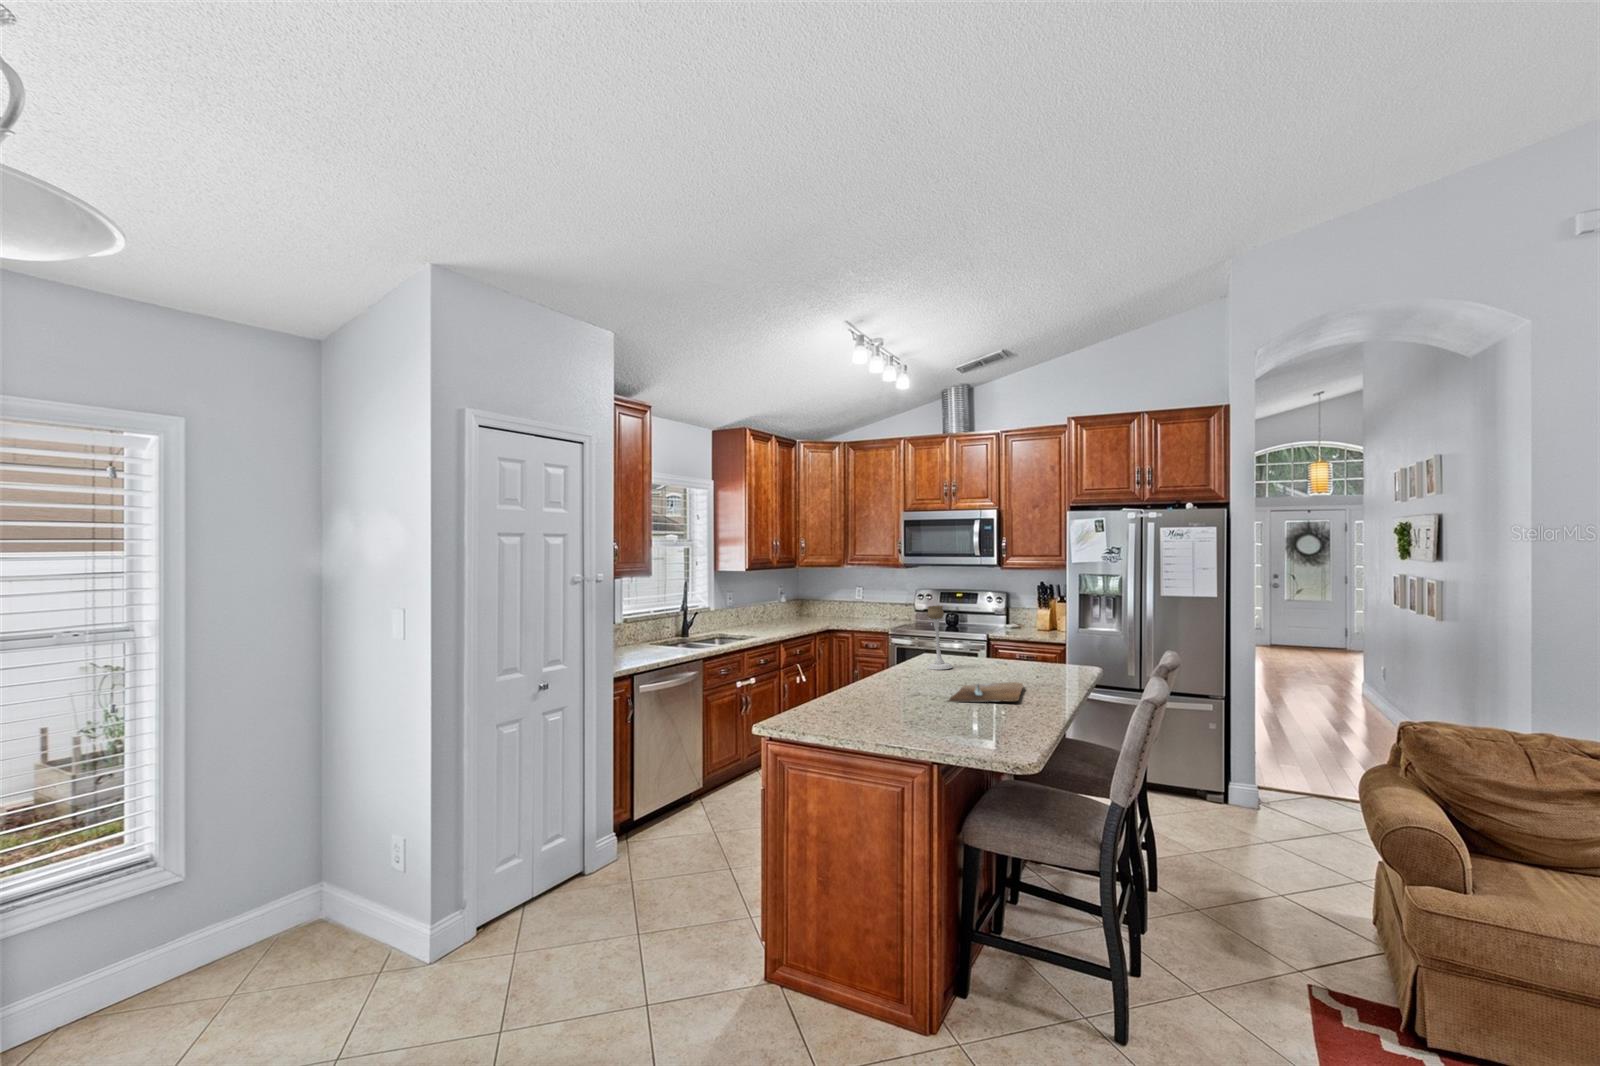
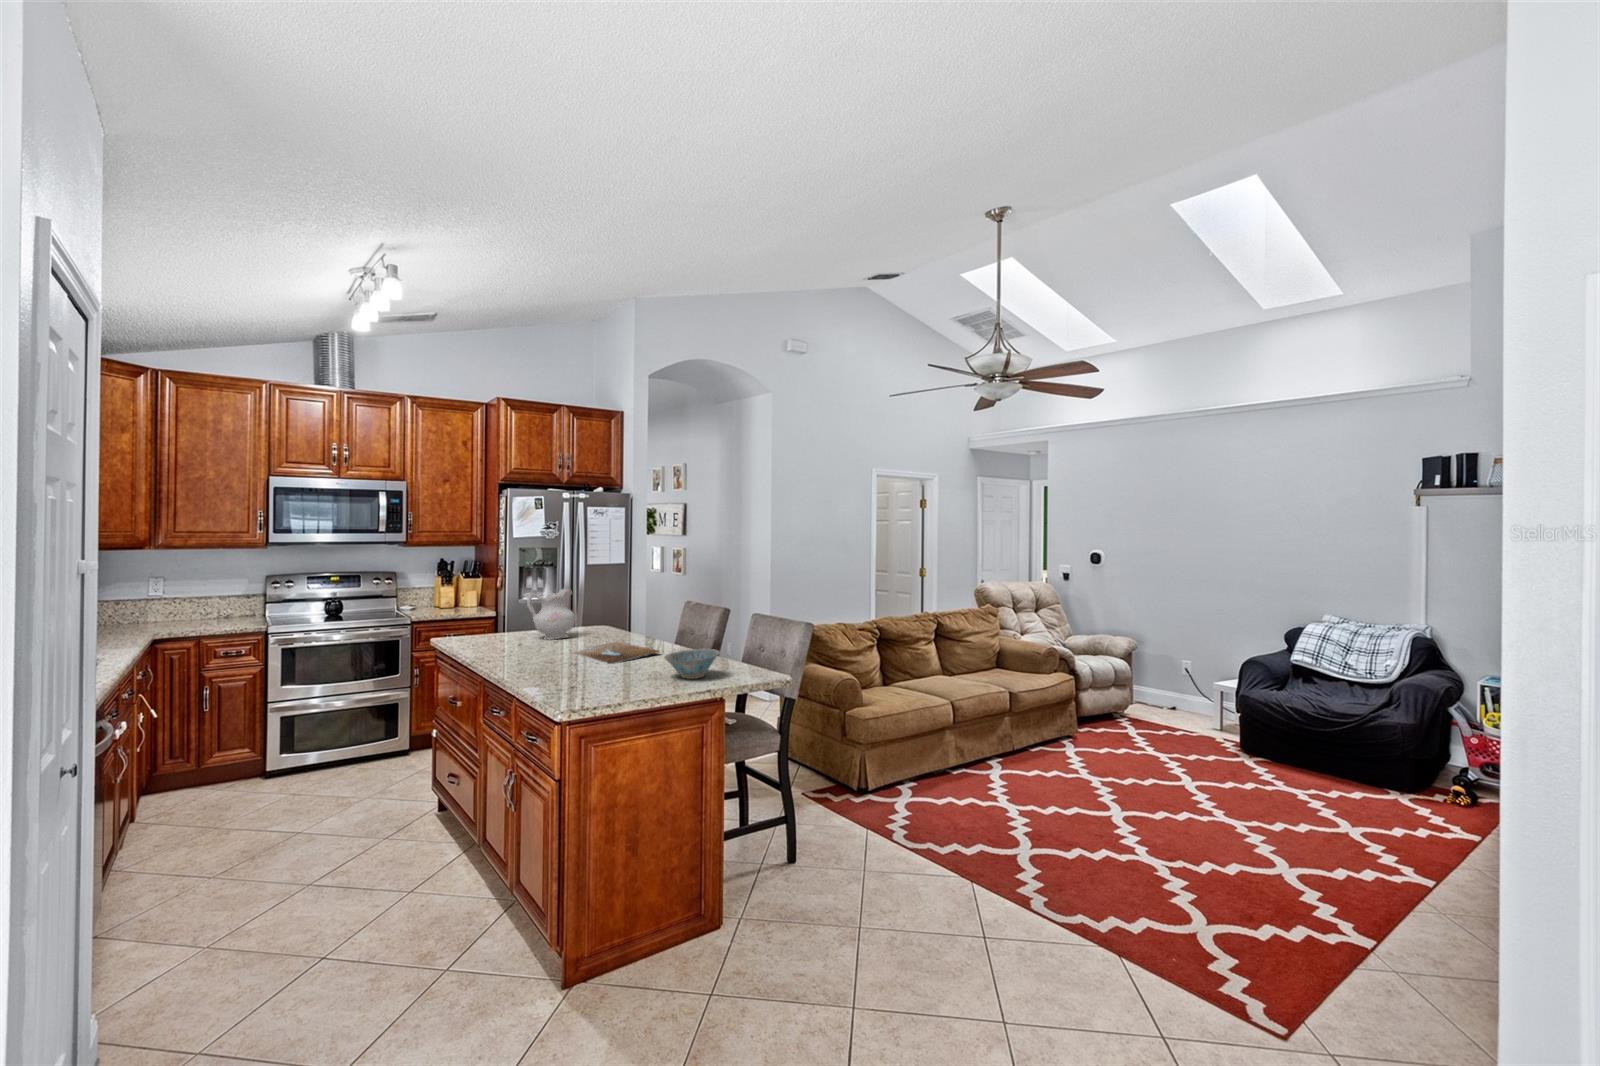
candle holder: present [927,606,952,670] -> none [480,581,510,649]
ceramic pitcher: none [982,618,1029,671] -> present [527,589,575,640]
ceramic bowl: none [916,700,979,734] -> present [664,649,720,679]

